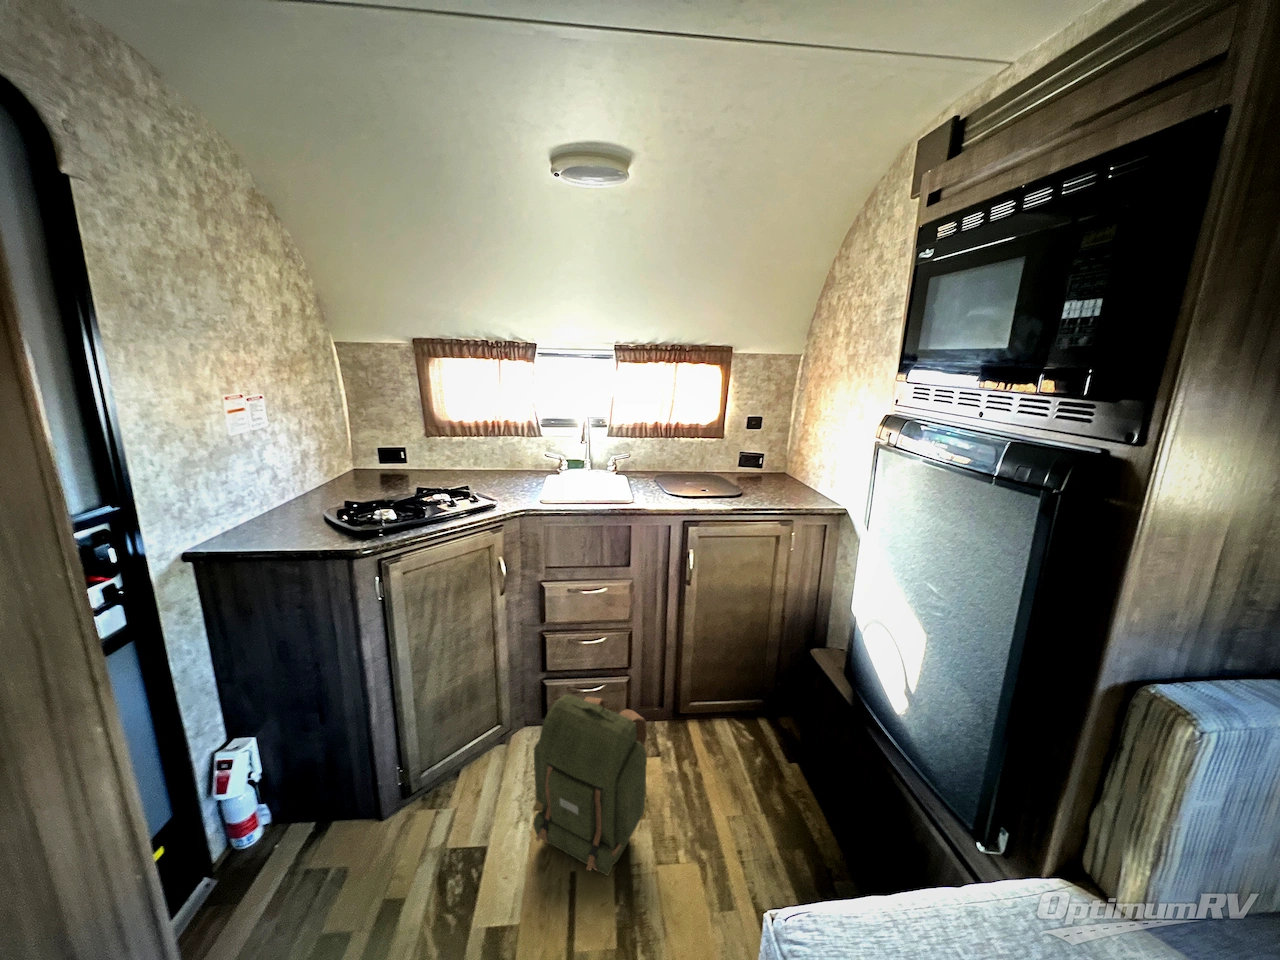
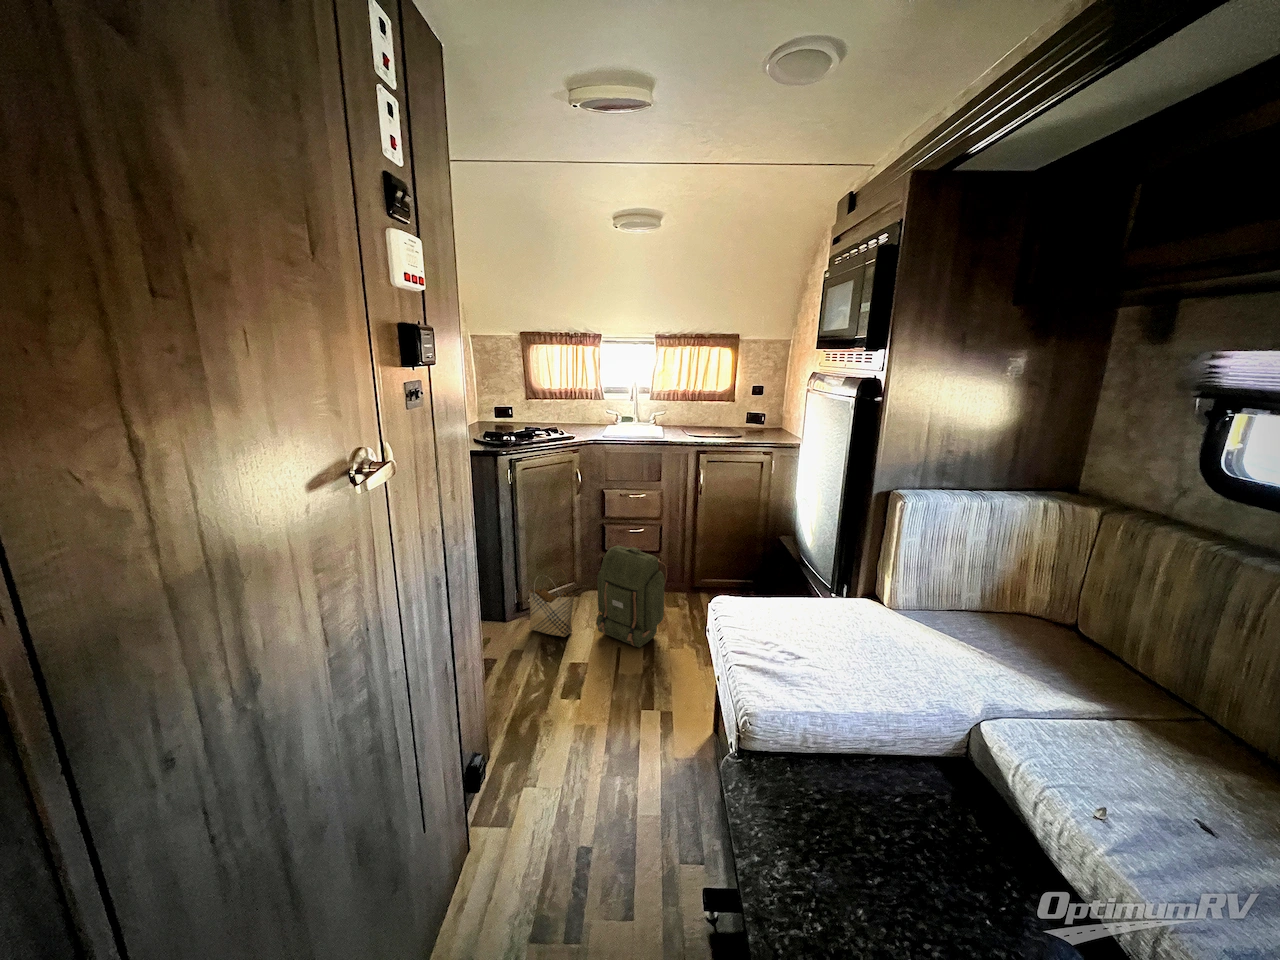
woven basket: none [415,731,495,858] -> present [528,566,575,637]

